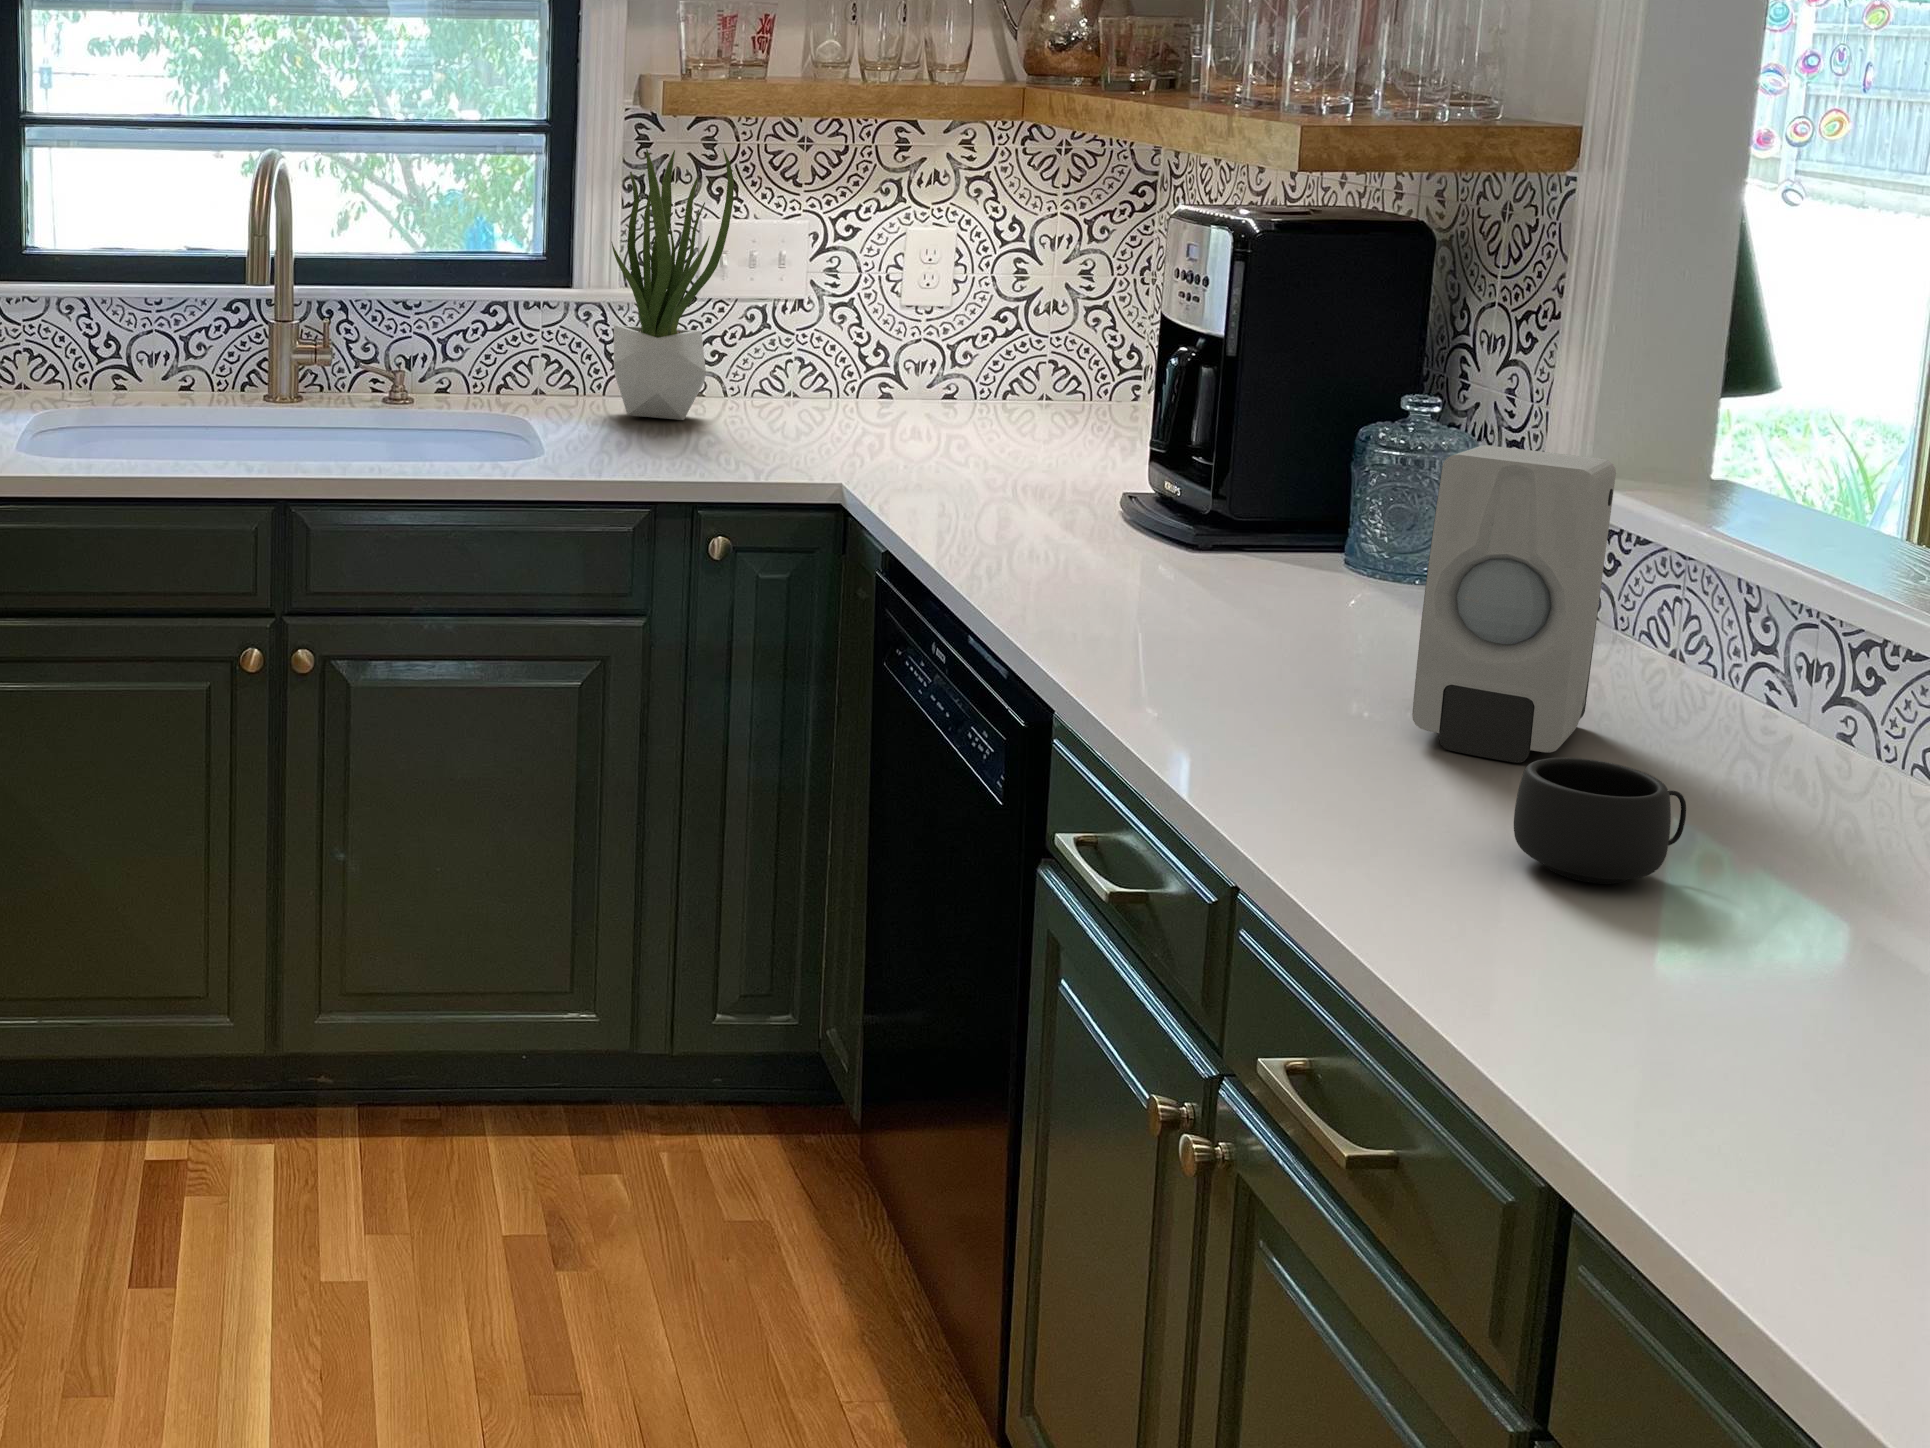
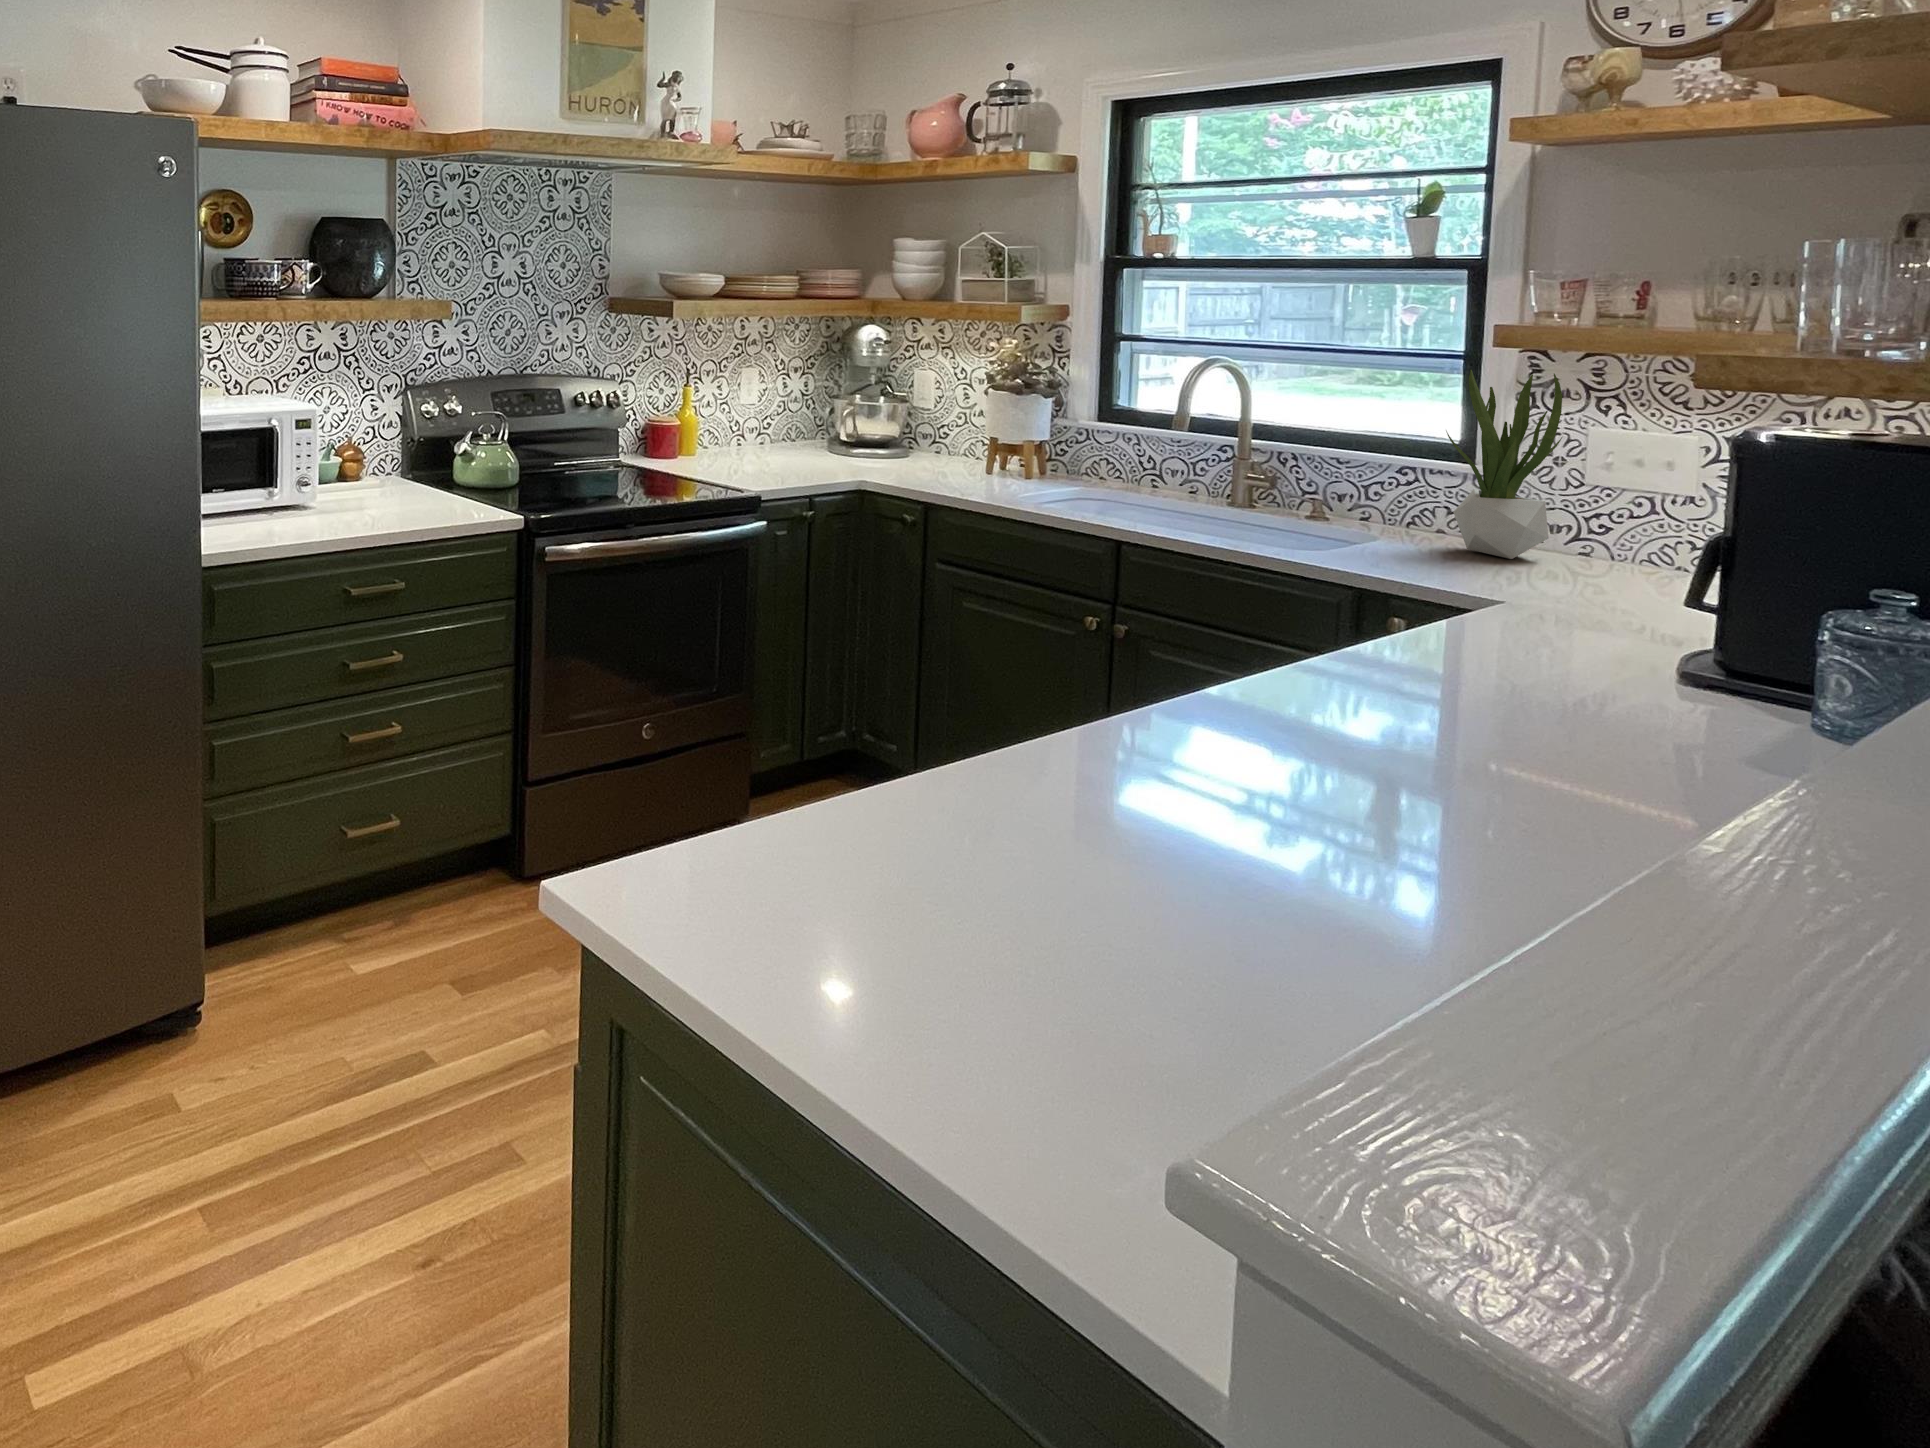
soap dispenser: present [1412,445,1616,763] -> none [1386,549,1628,781]
mug: present [1514,758,1686,884] -> none [1201,703,1320,784]

